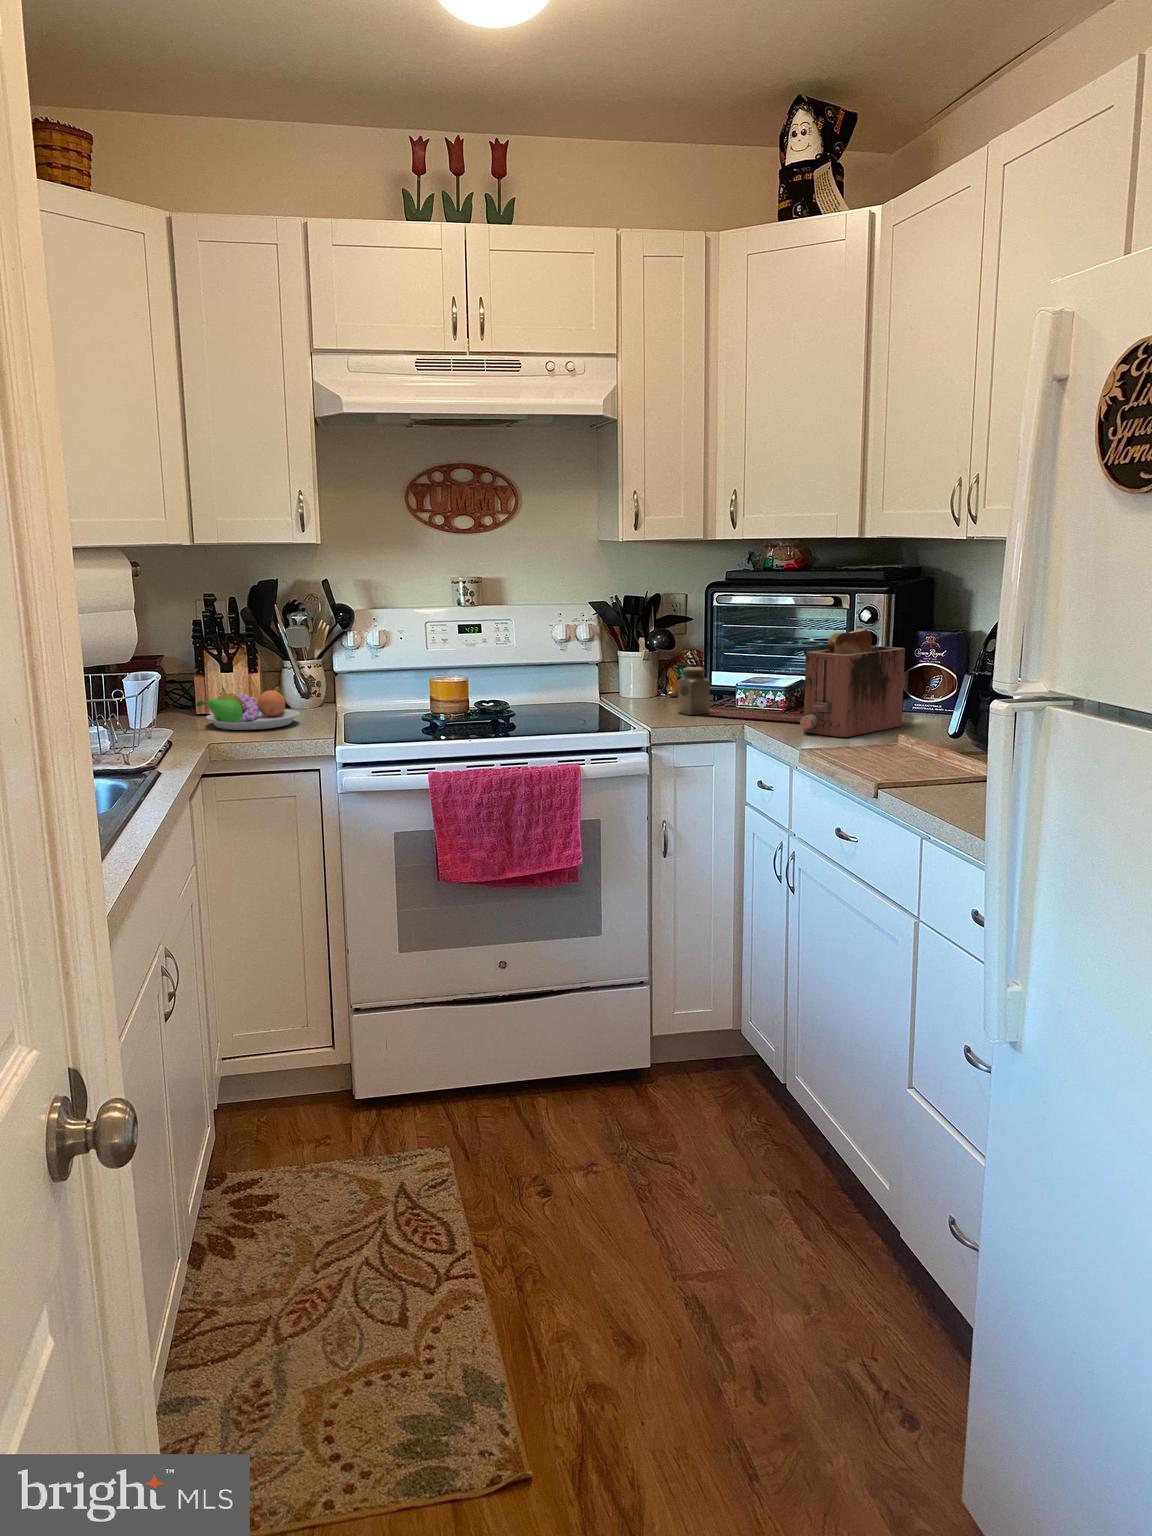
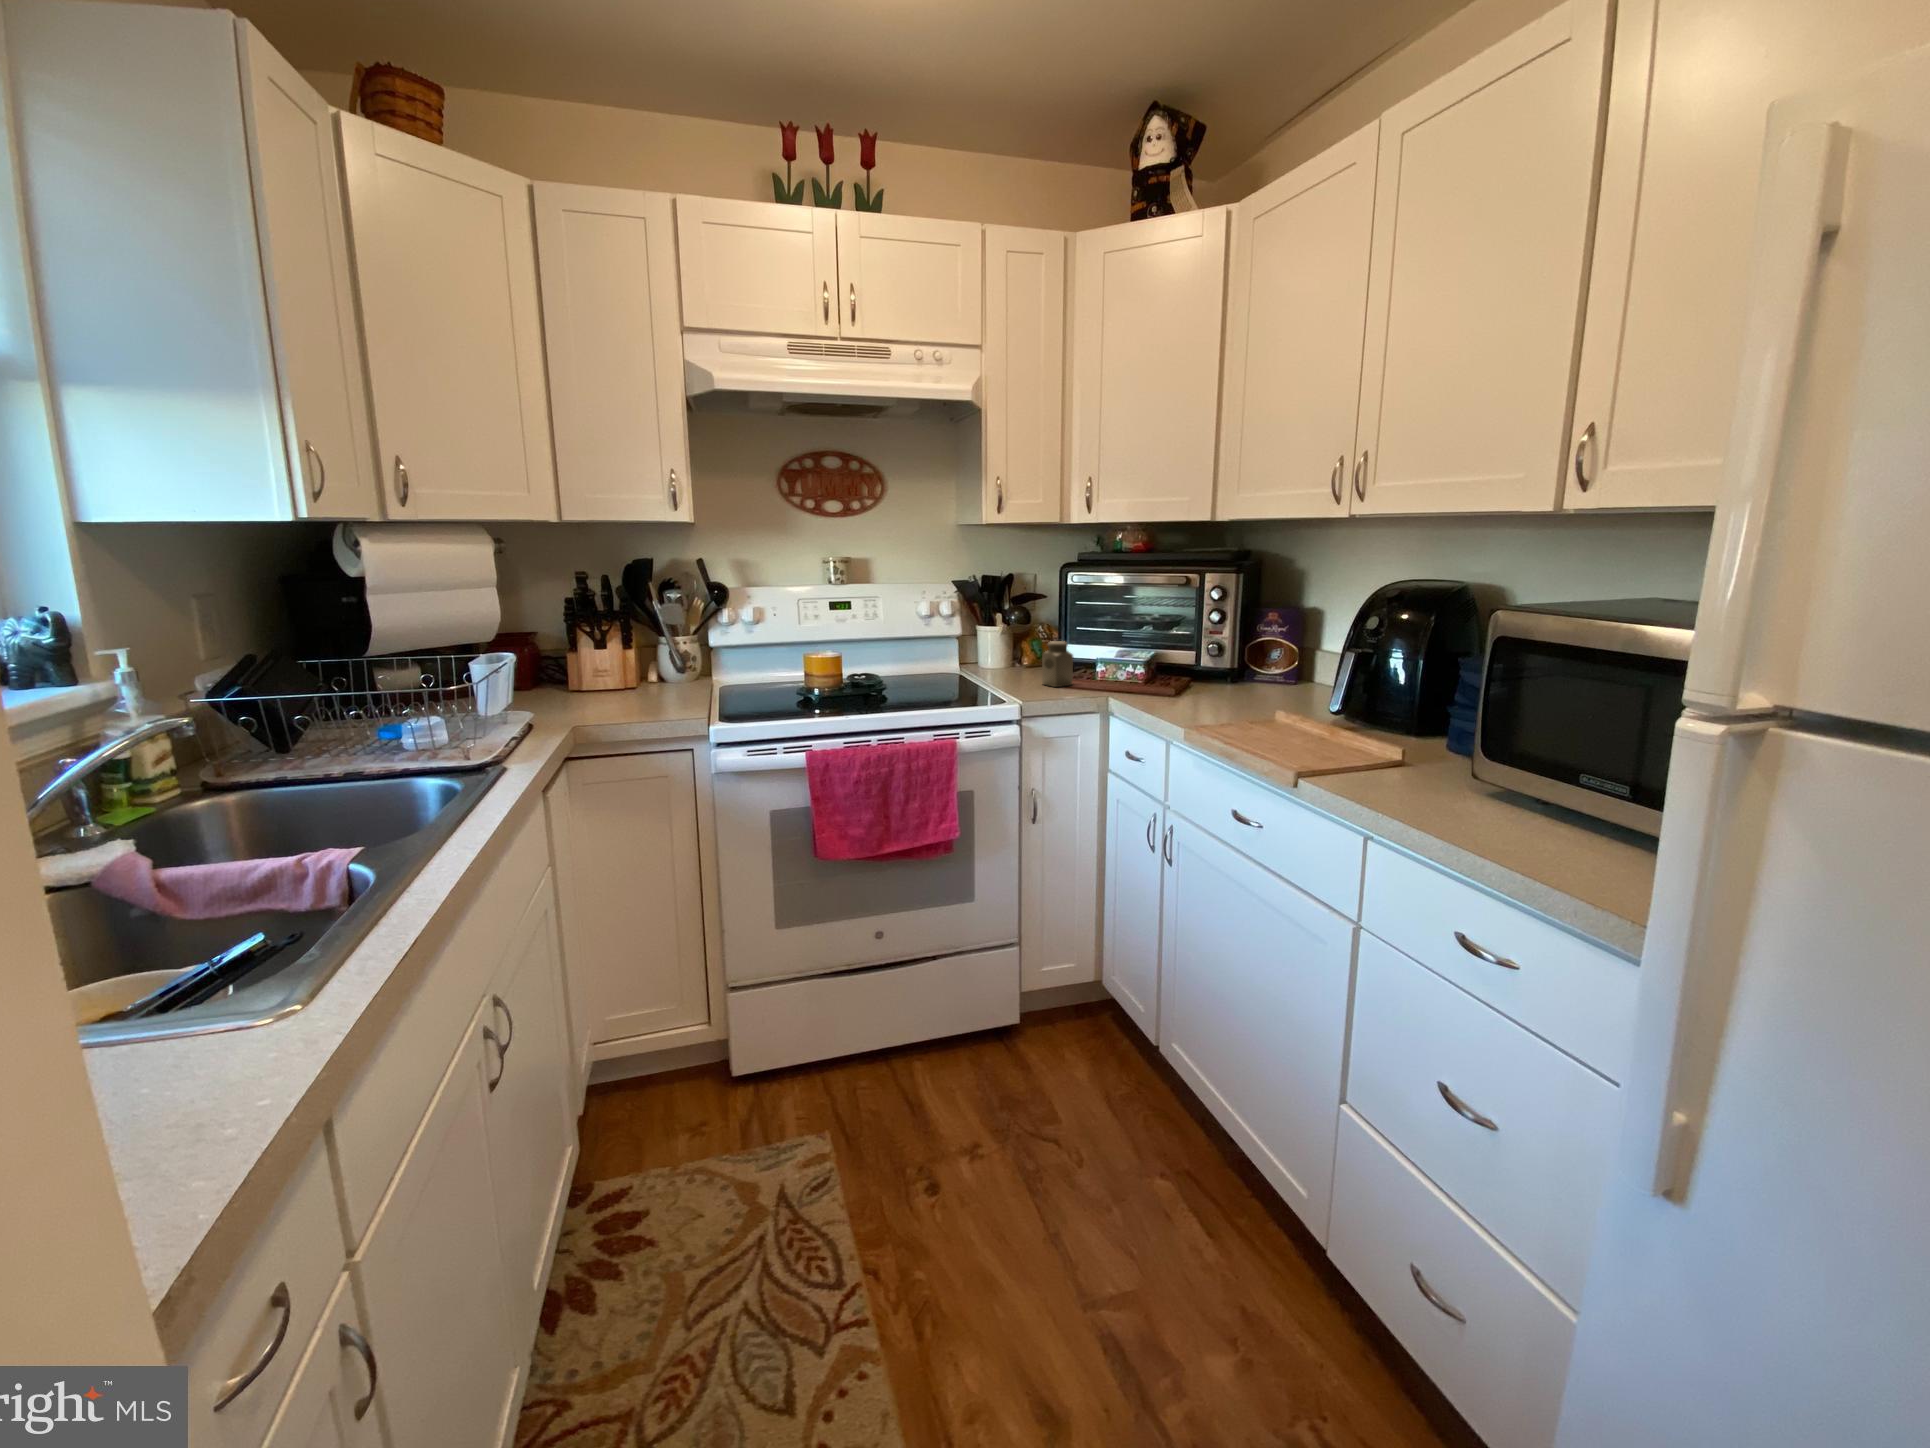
toaster: present [800,629,905,737] -> none [1173,606,1266,712]
fruit bowl: present [196,687,300,730] -> none [564,665,673,709]

